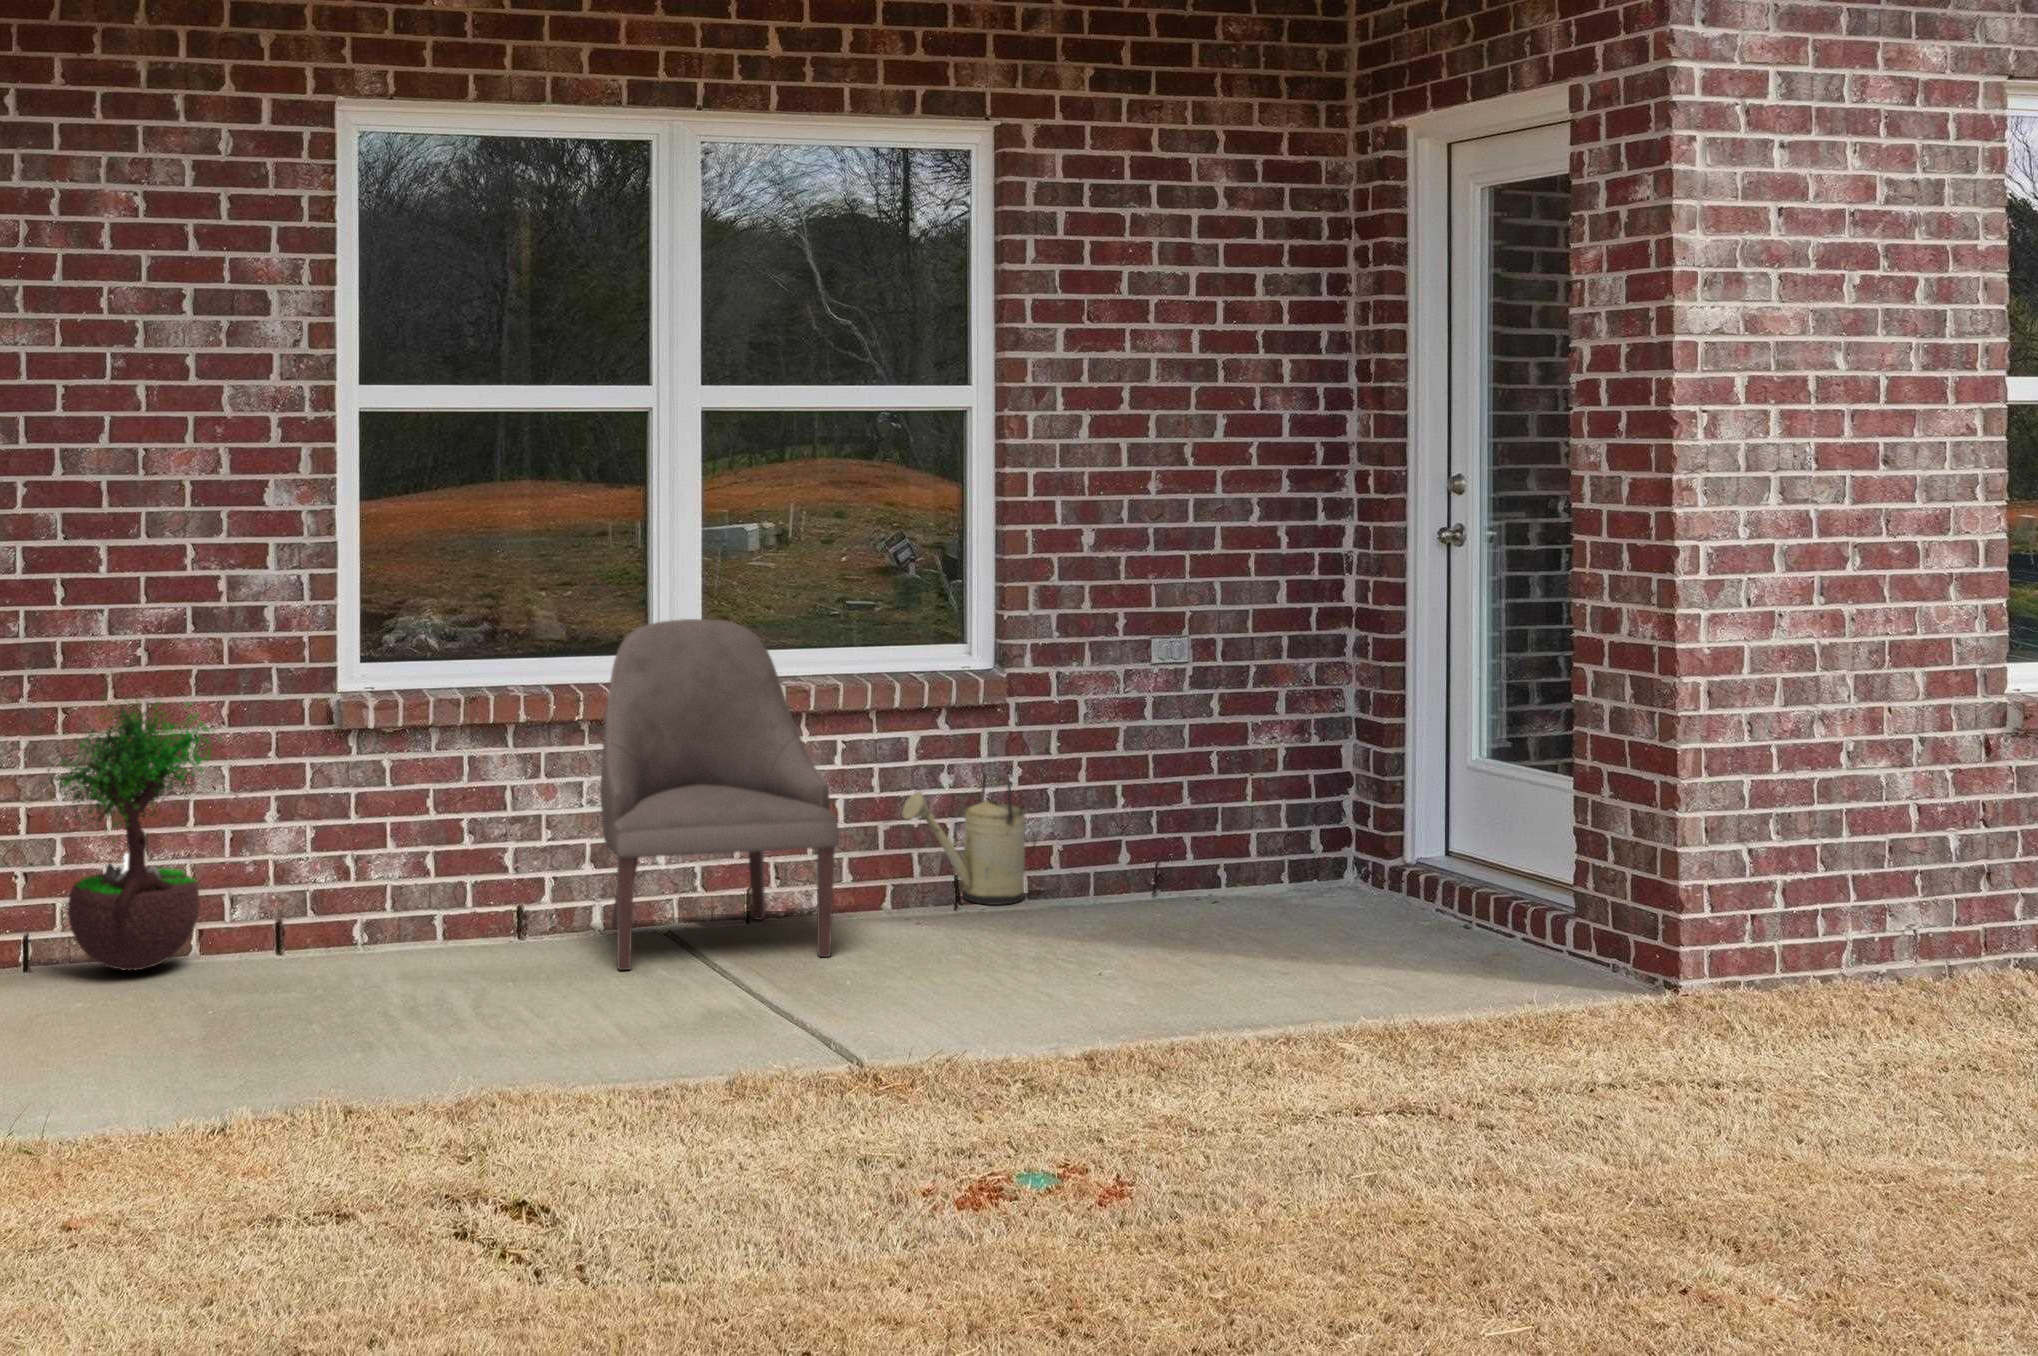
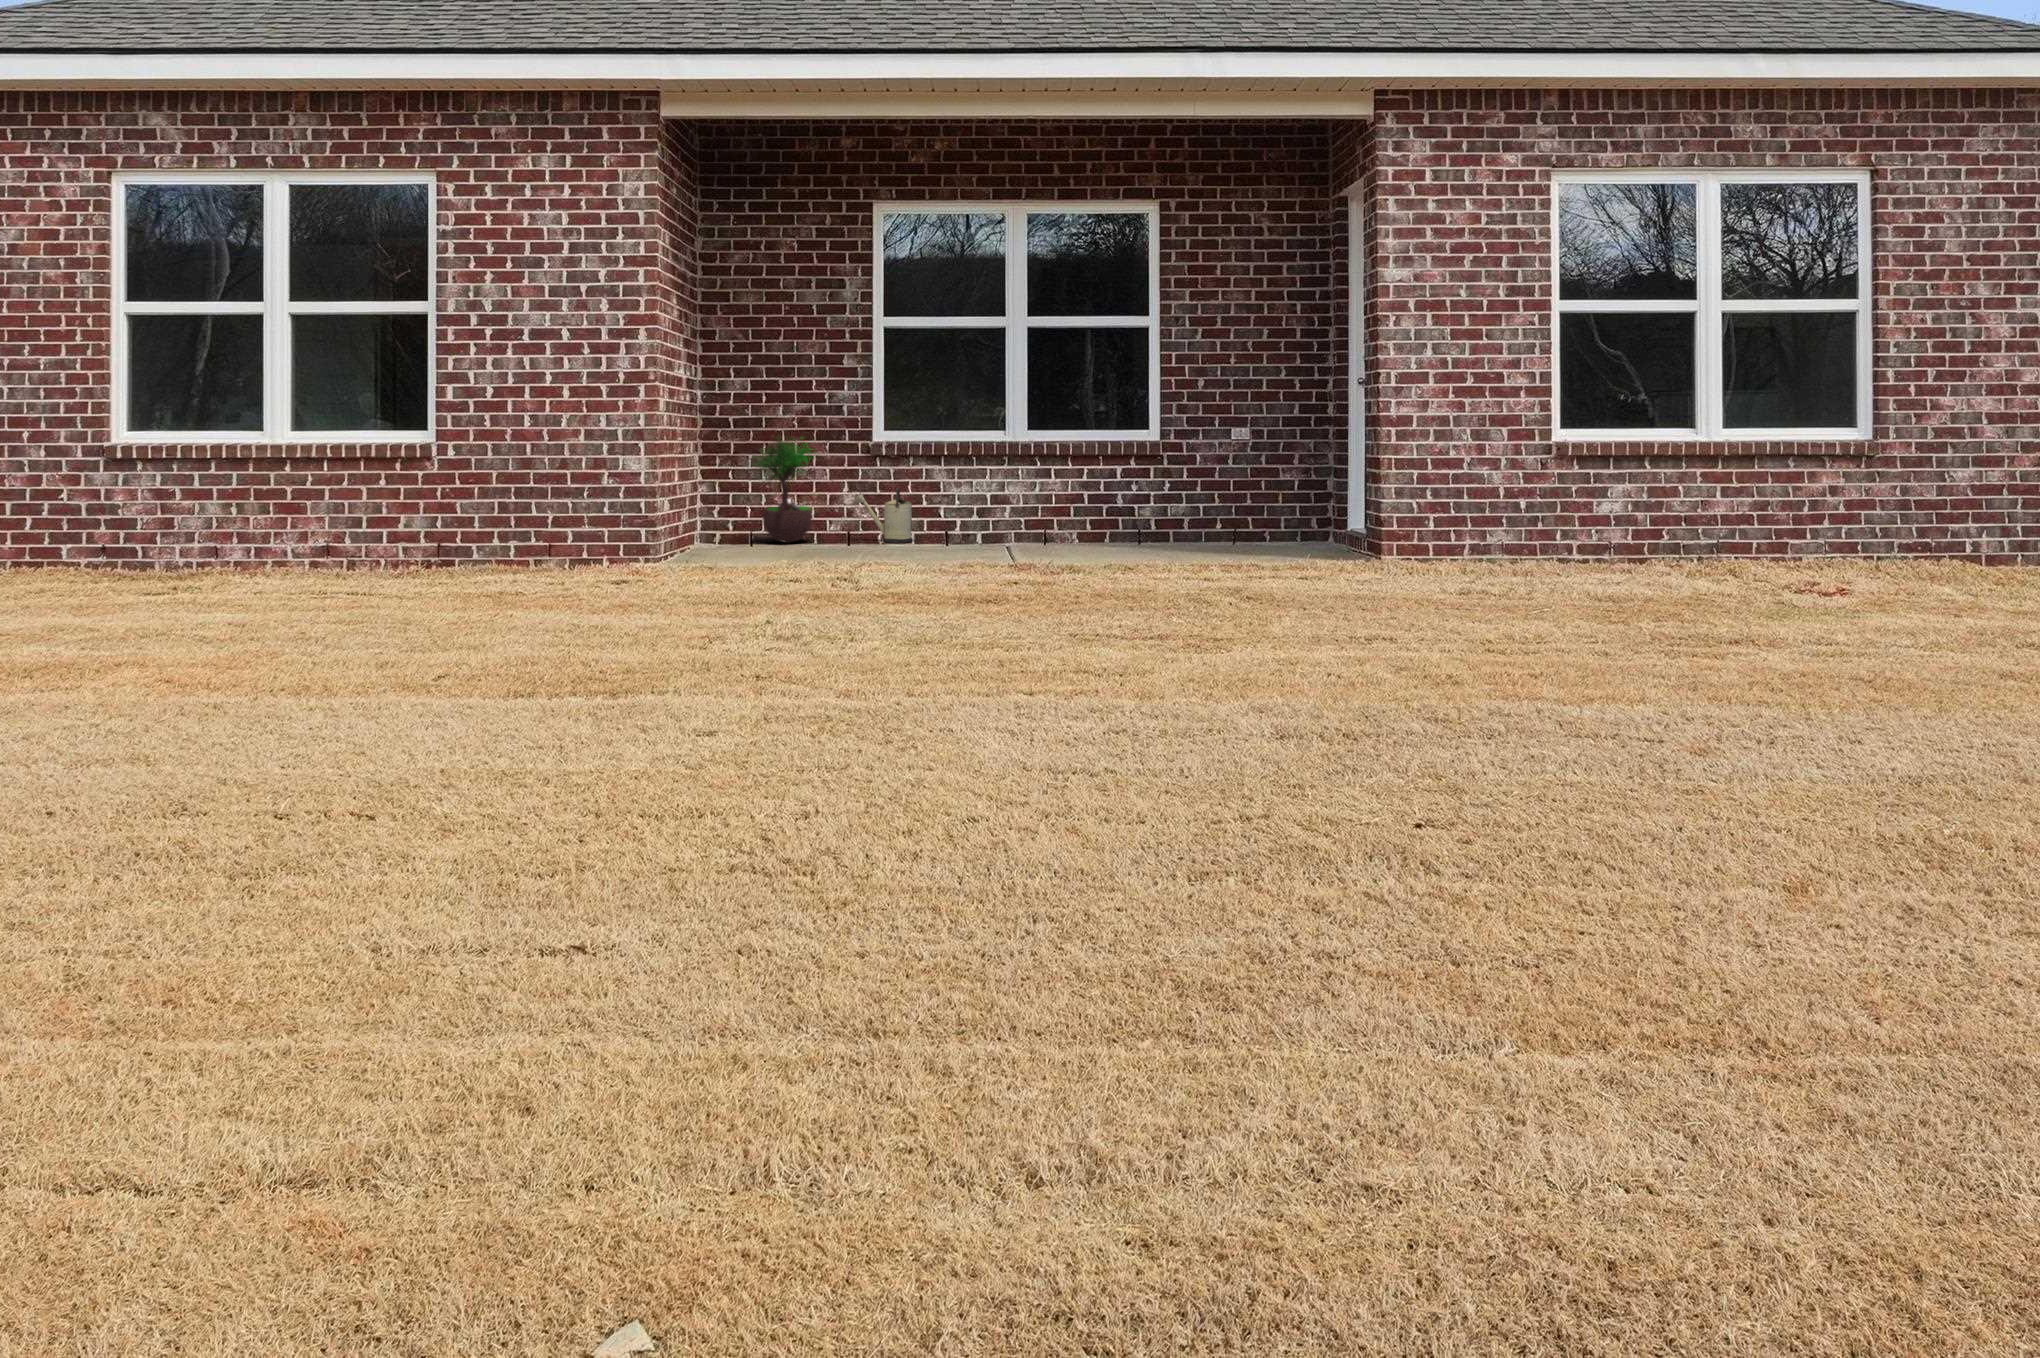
chair: present [600,619,839,970] -> none [963,414,1057,549]
watering can: present [903,774,1035,905] -> present [854,487,912,543]

